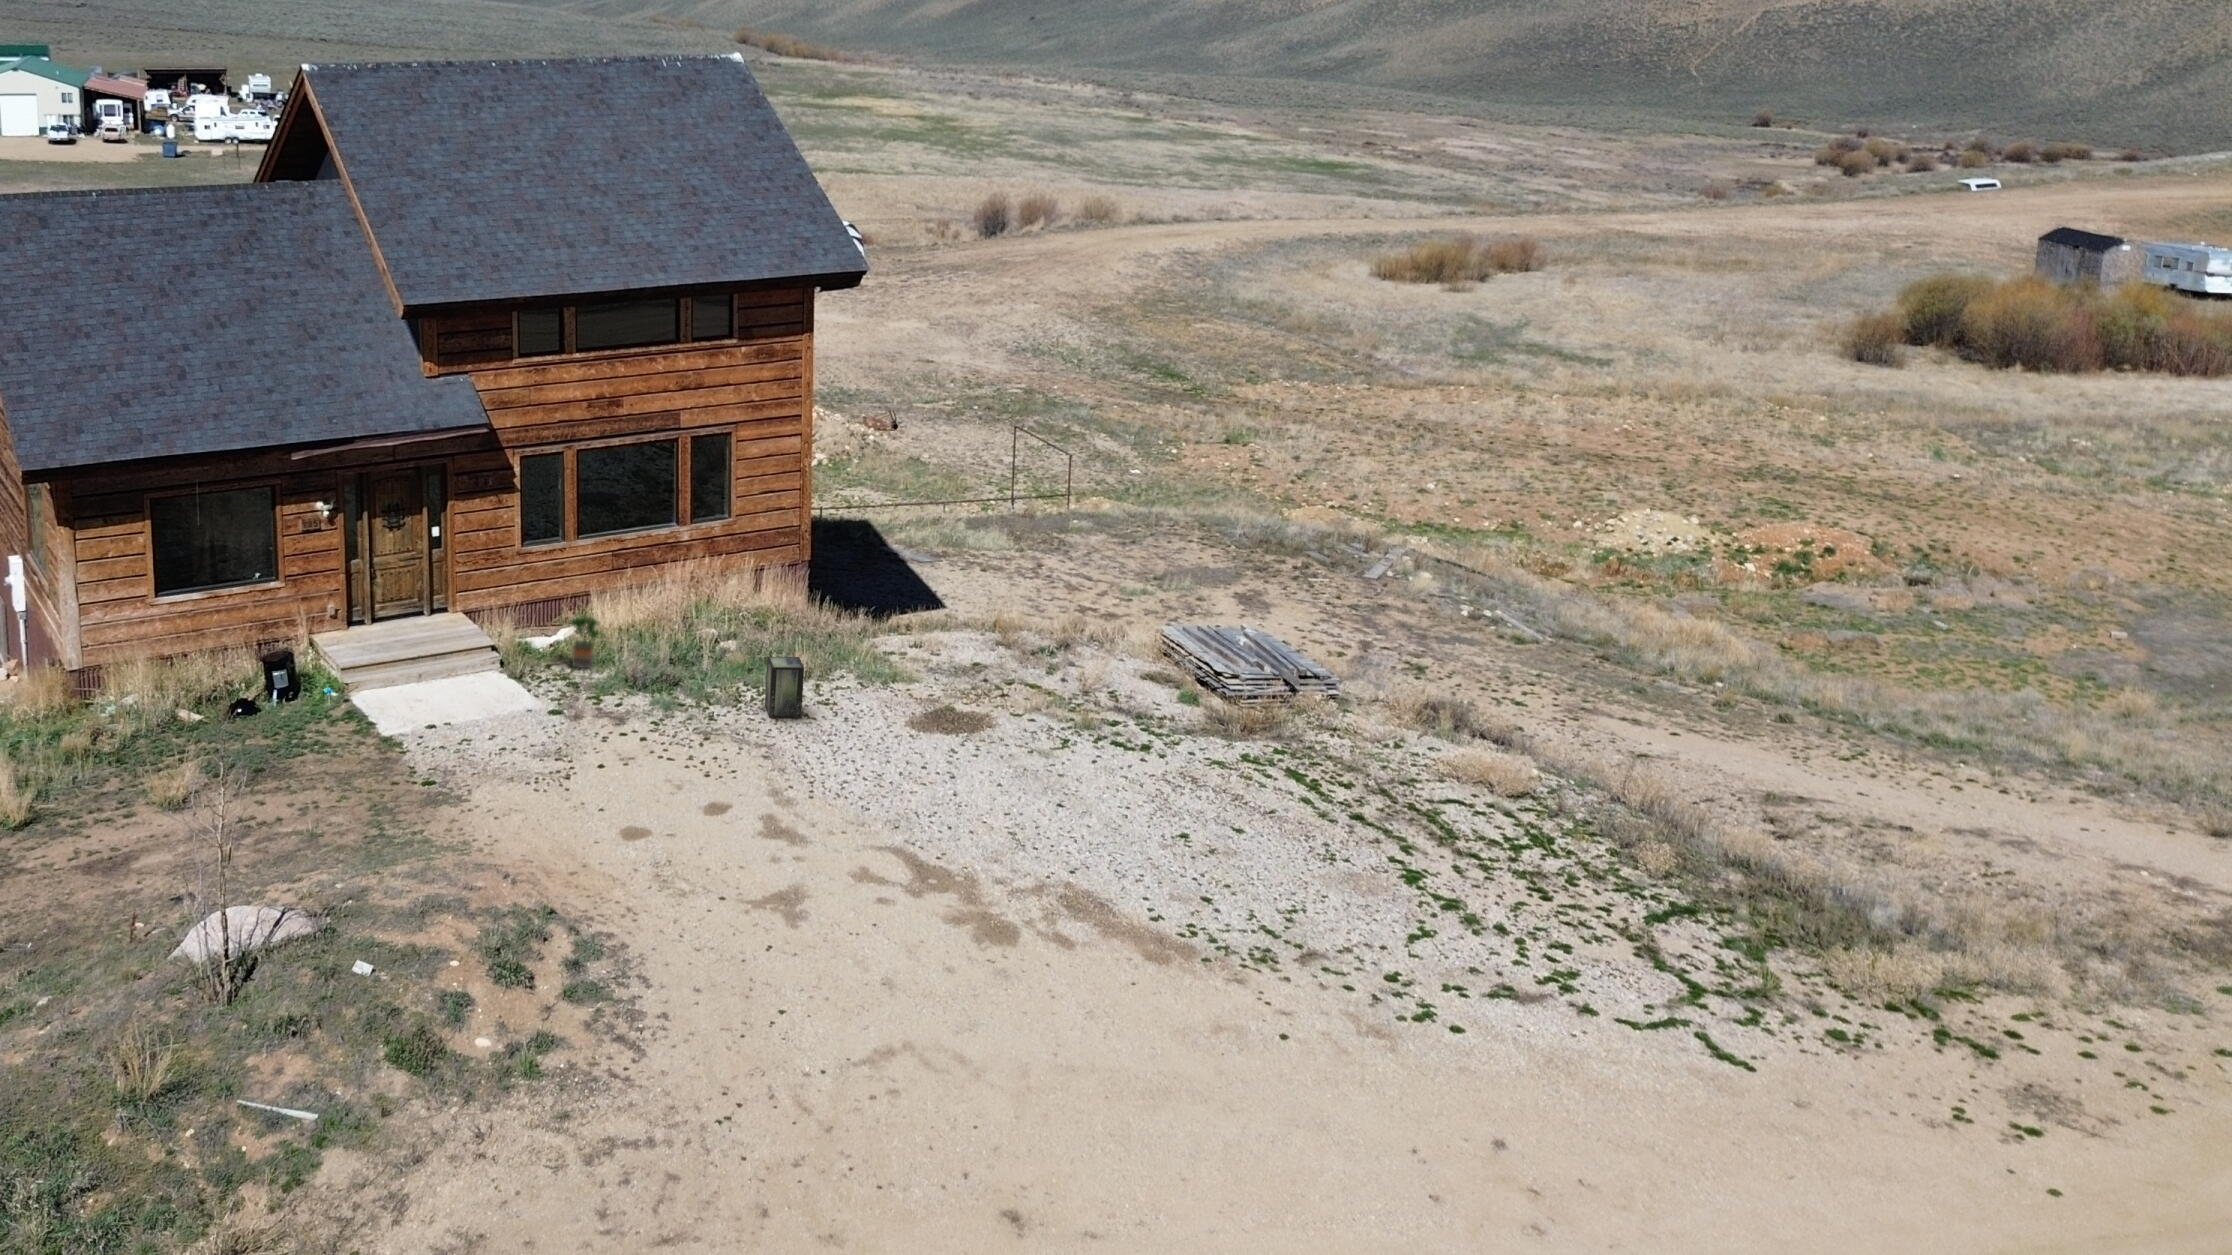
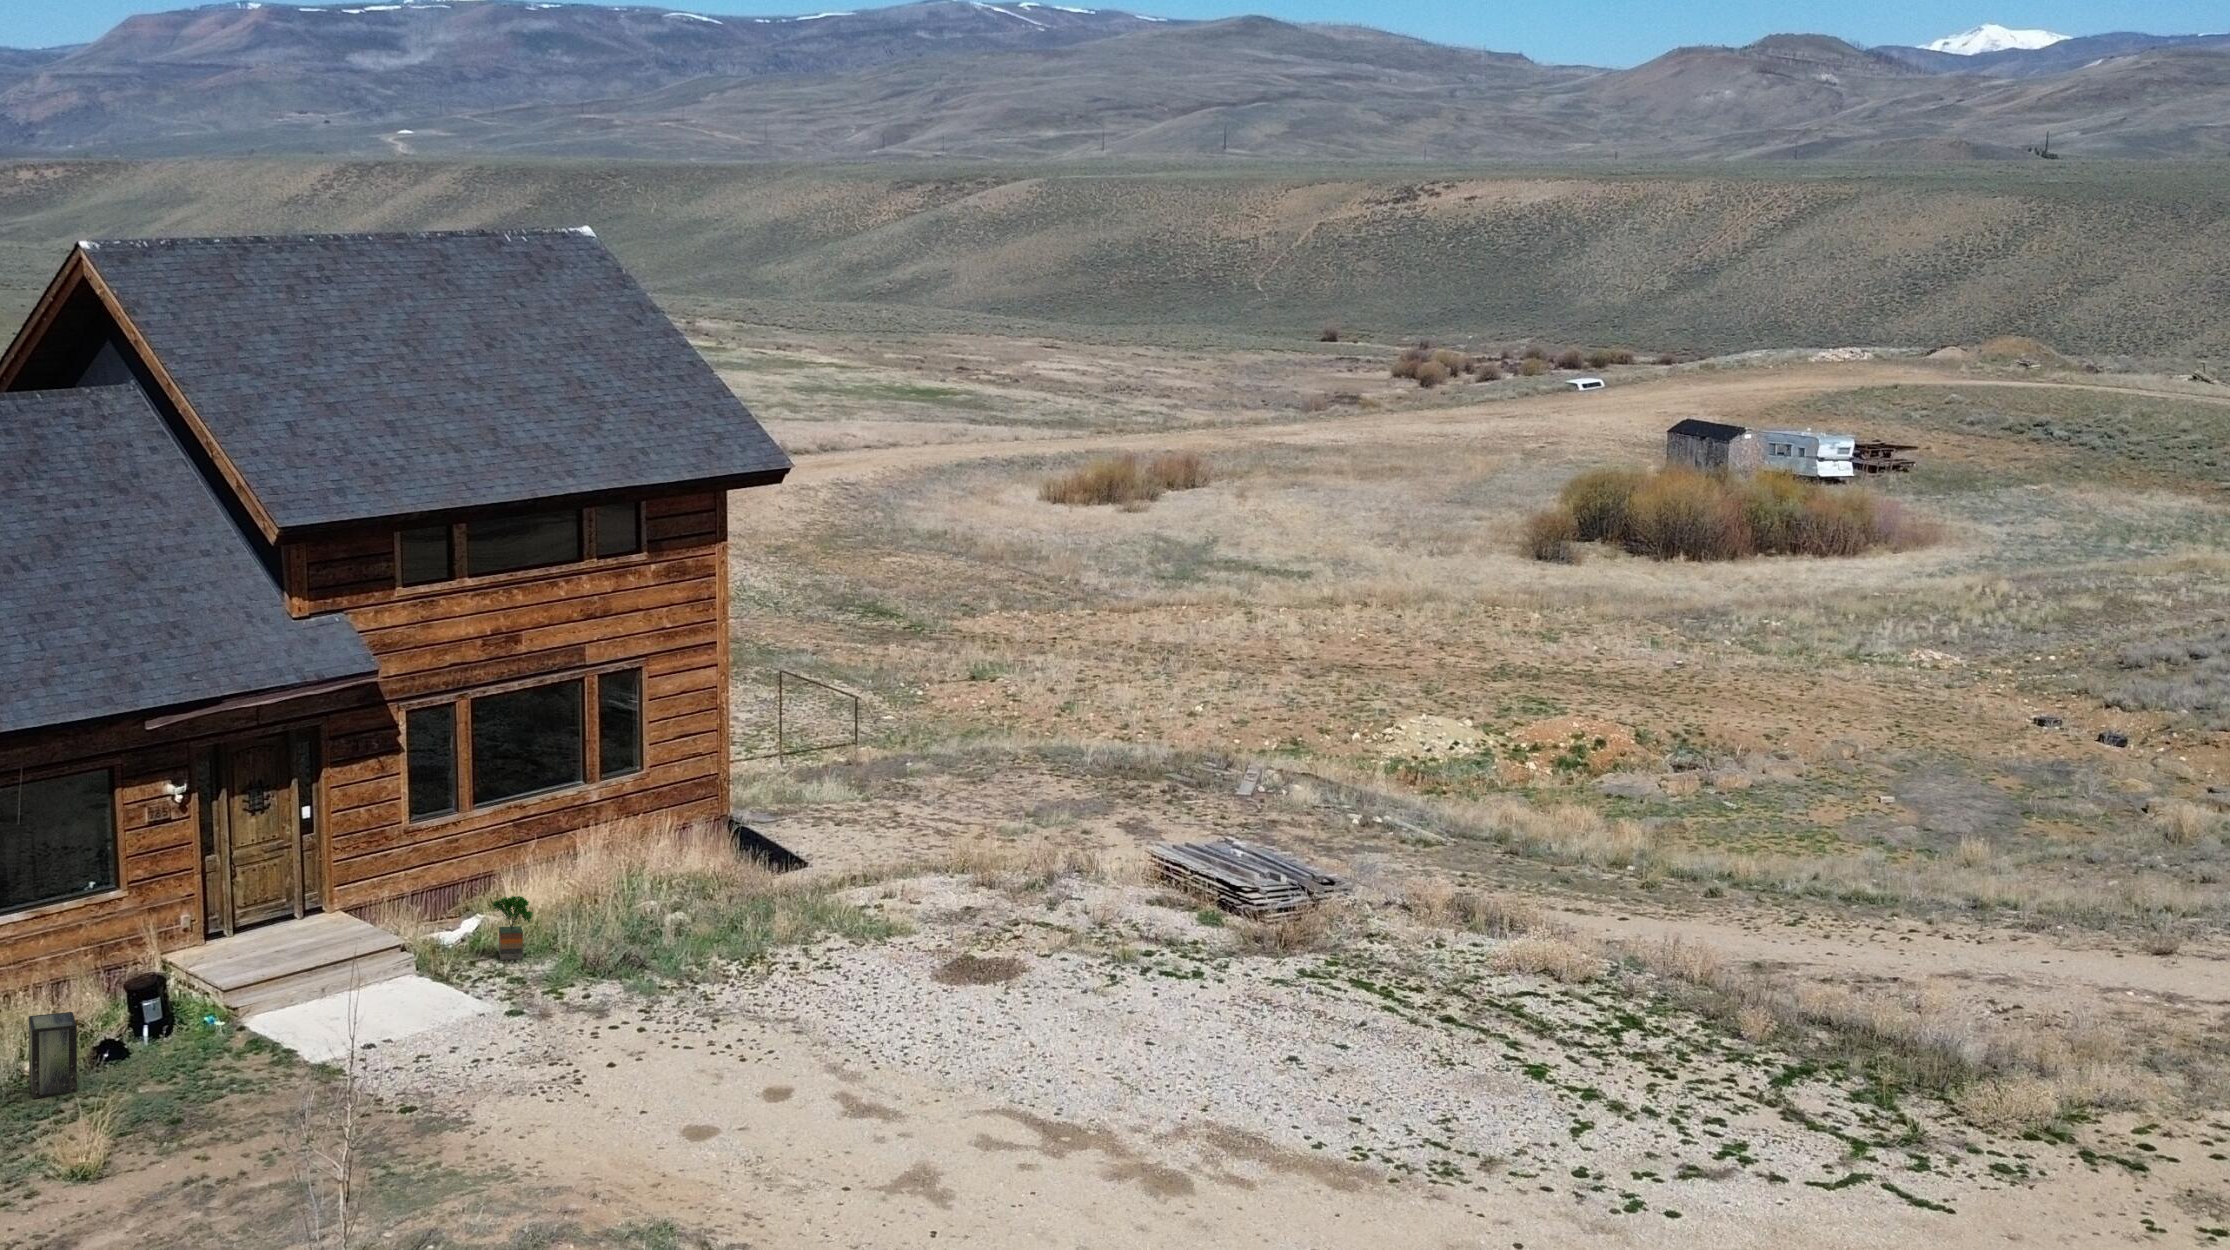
storage box: present [765,657,804,718] -> present [29,1012,77,1099]

